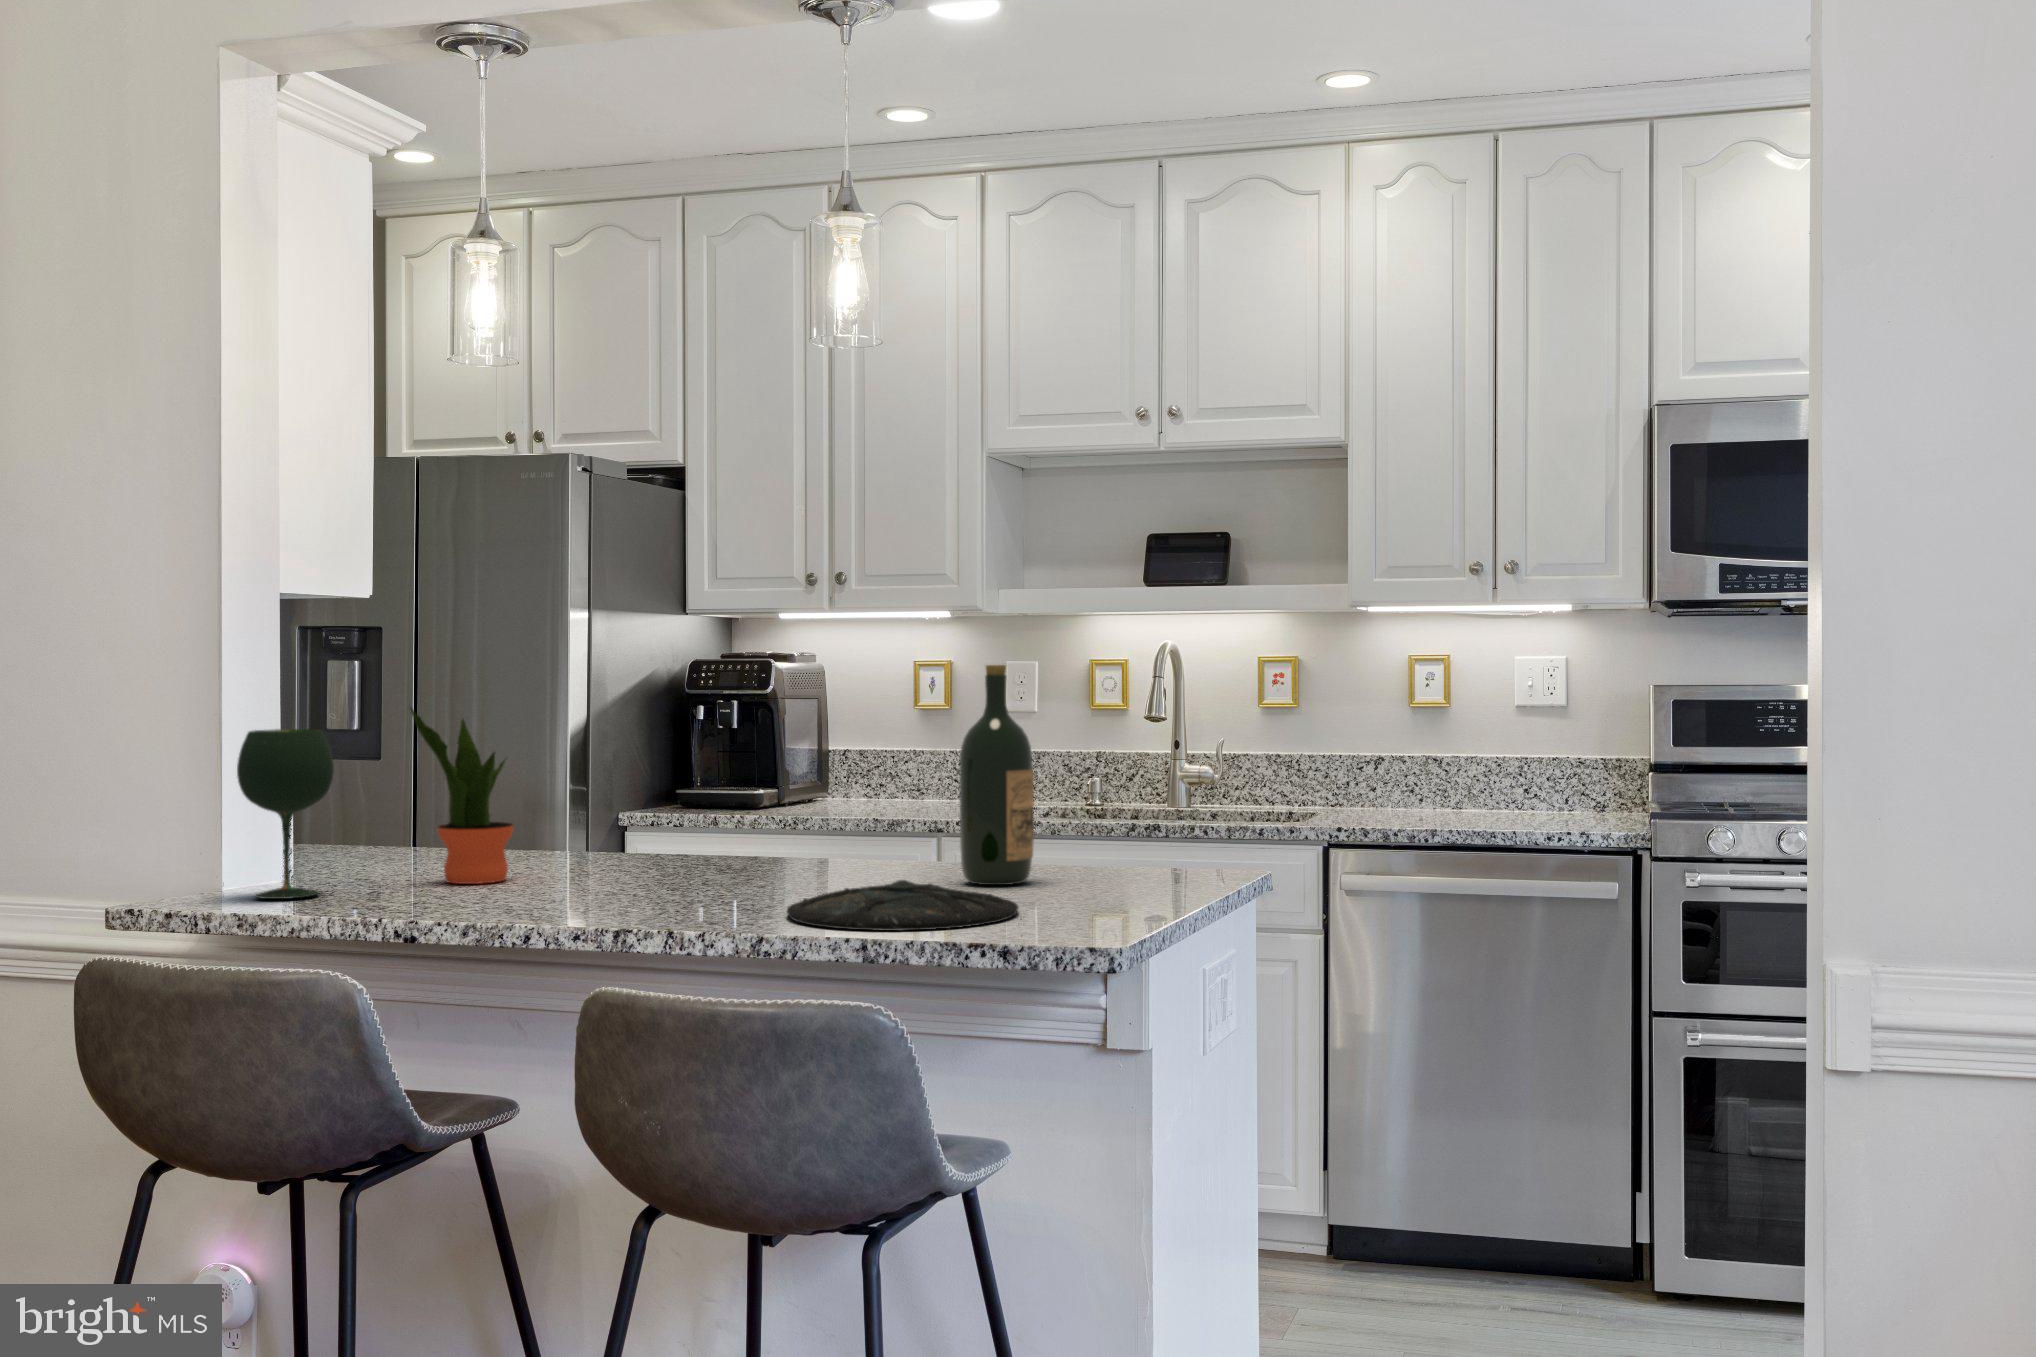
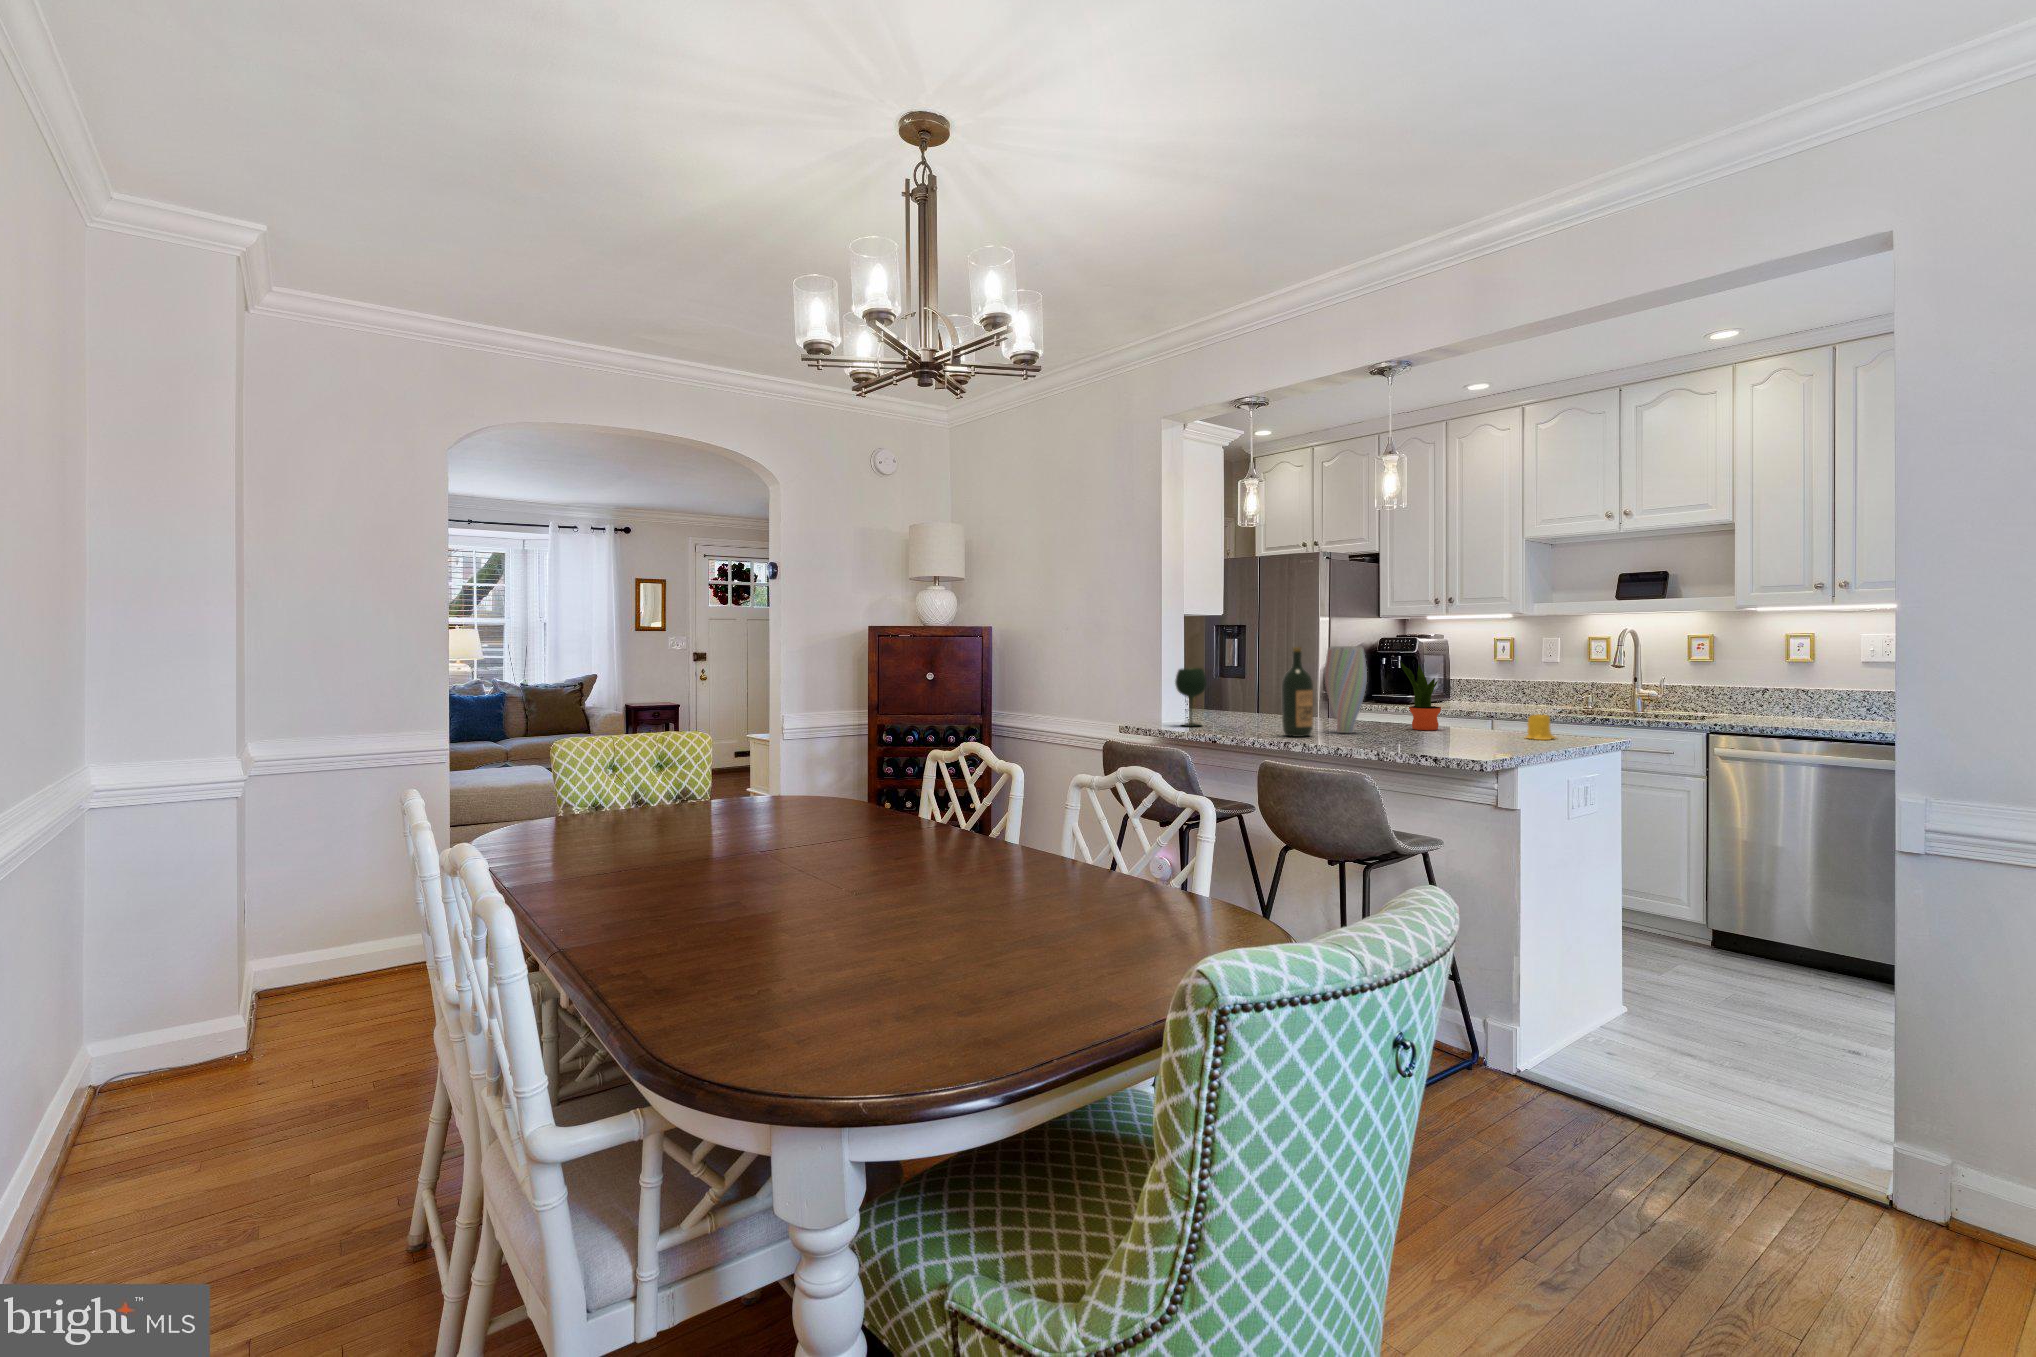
wine bottle: present [959,665,1034,885] -> present [1282,647,1313,737]
vase: none [674,666,778,894] -> present [1325,646,1367,733]
potted plant: present [411,708,513,884] -> present [1400,660,1441,730]
candle: none [1124,820,1190,884] -> present [1526,714,1556,740]
plate: present [787,880,1018,931] -> none [1357,730,1454,748]

